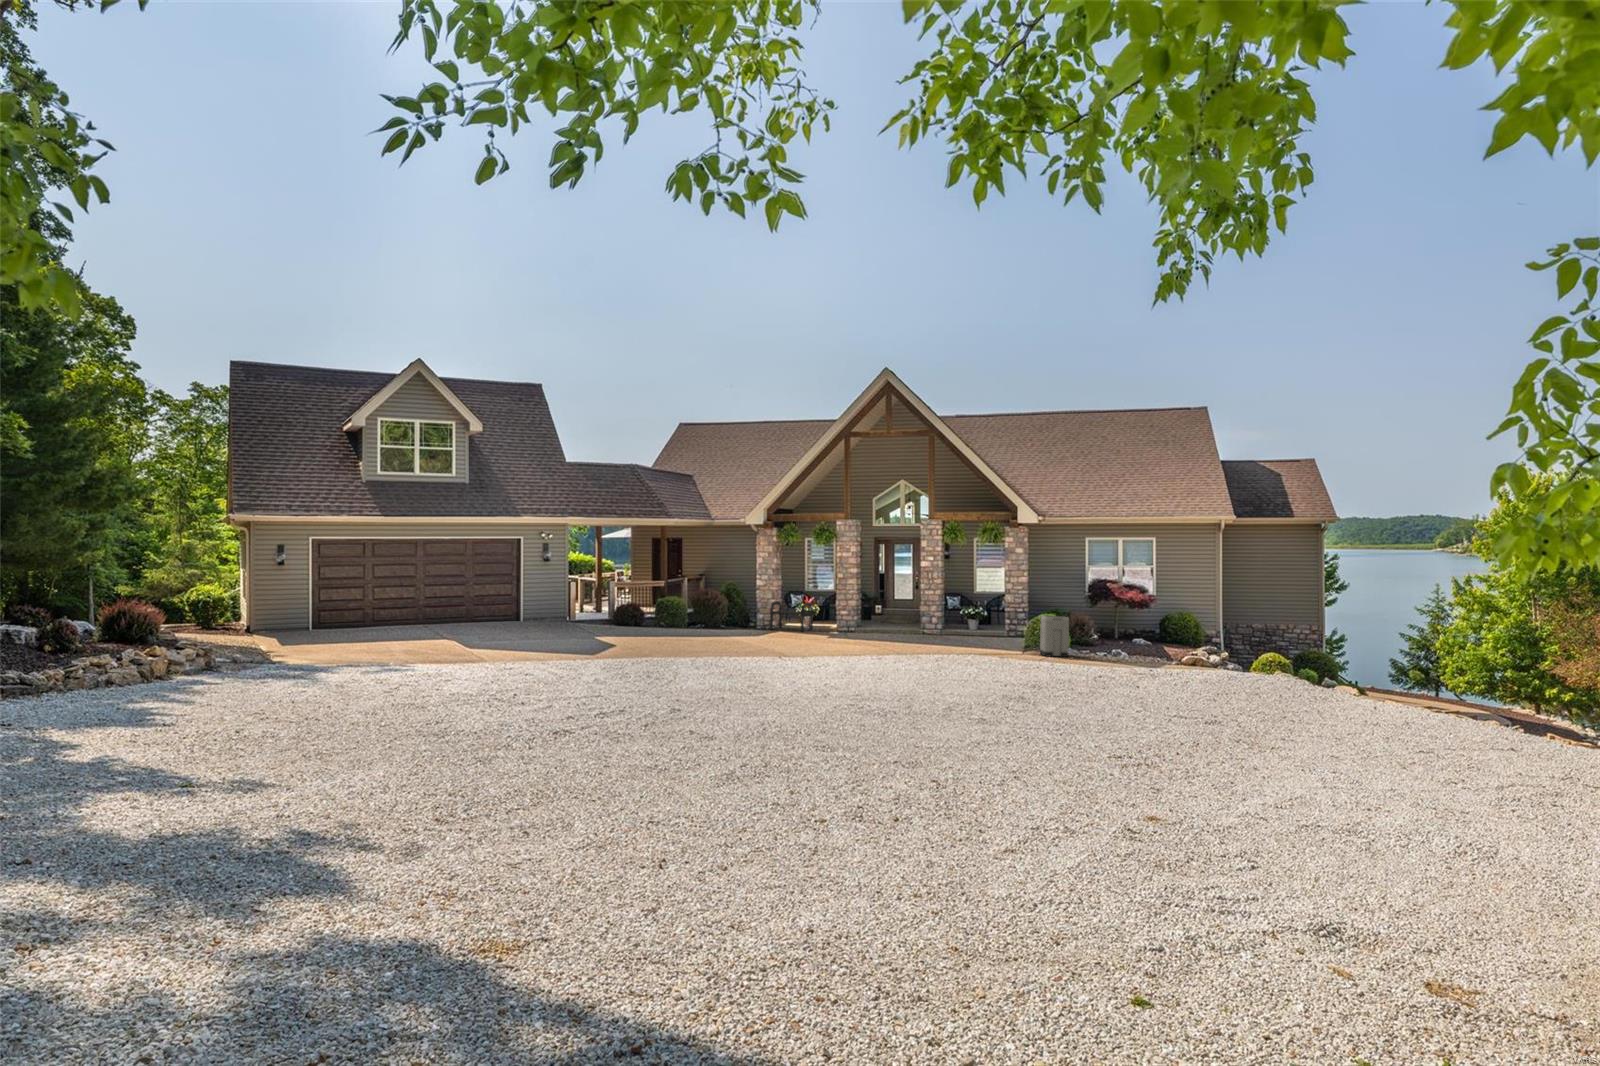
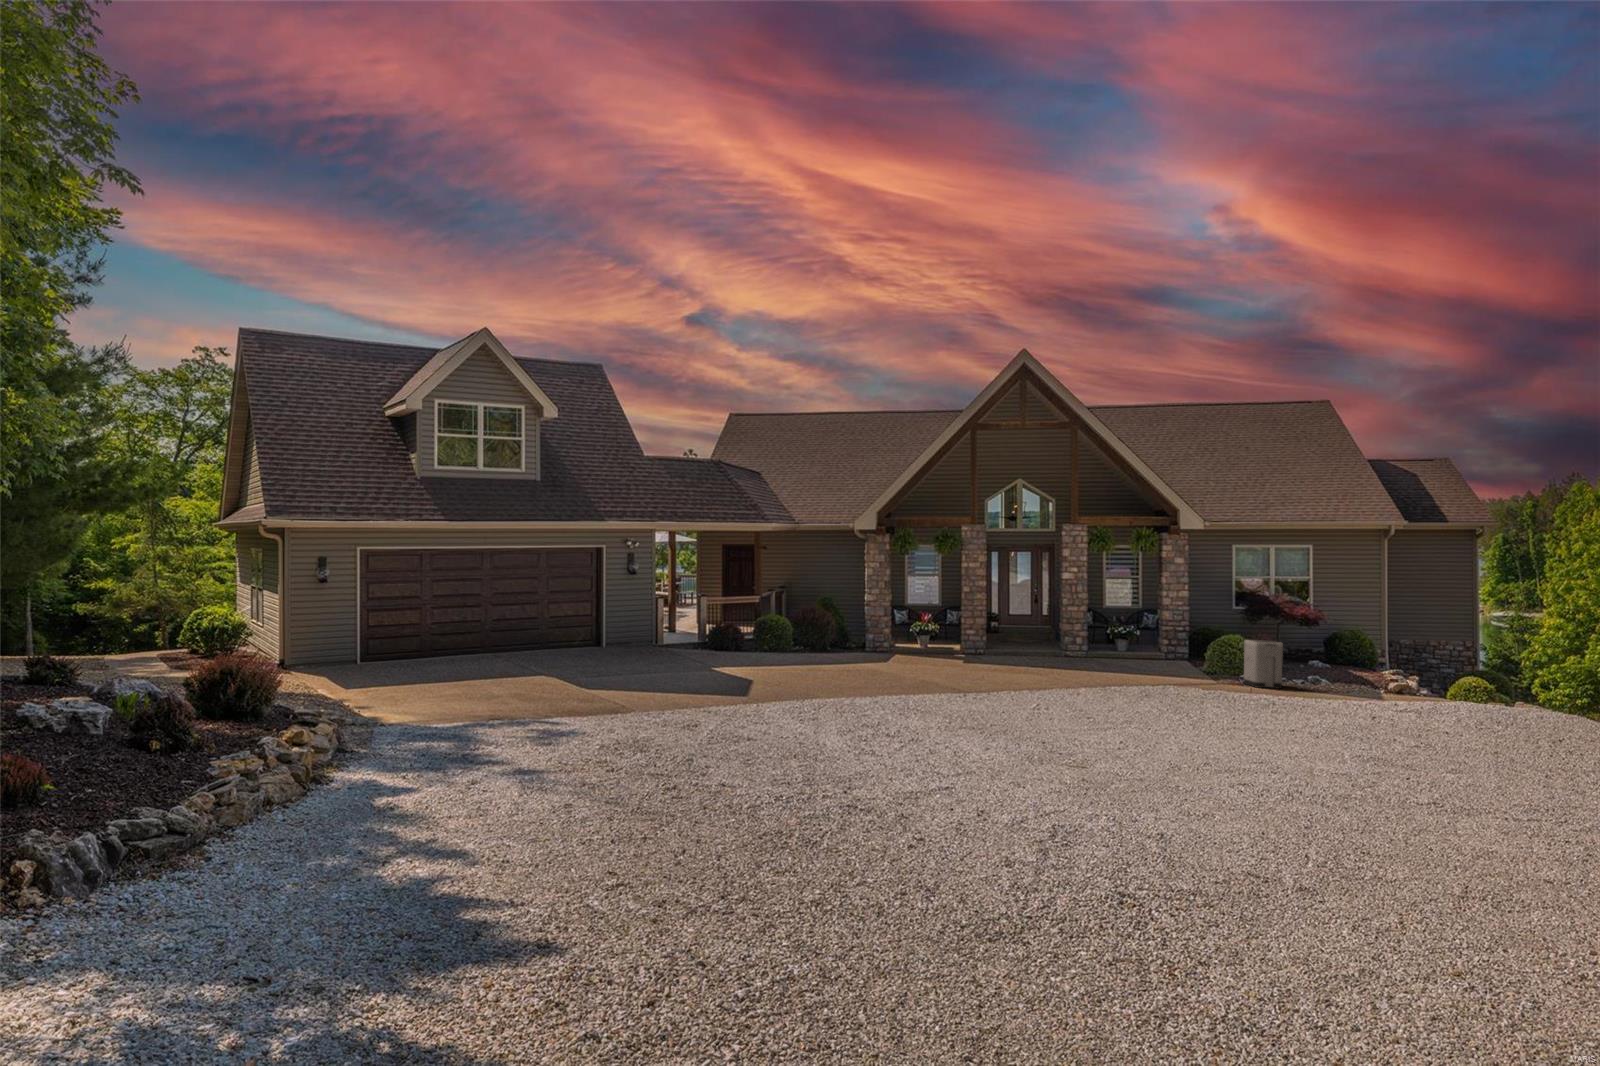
bench: present [769,601,813,631] -> none [891,618,940,654]

